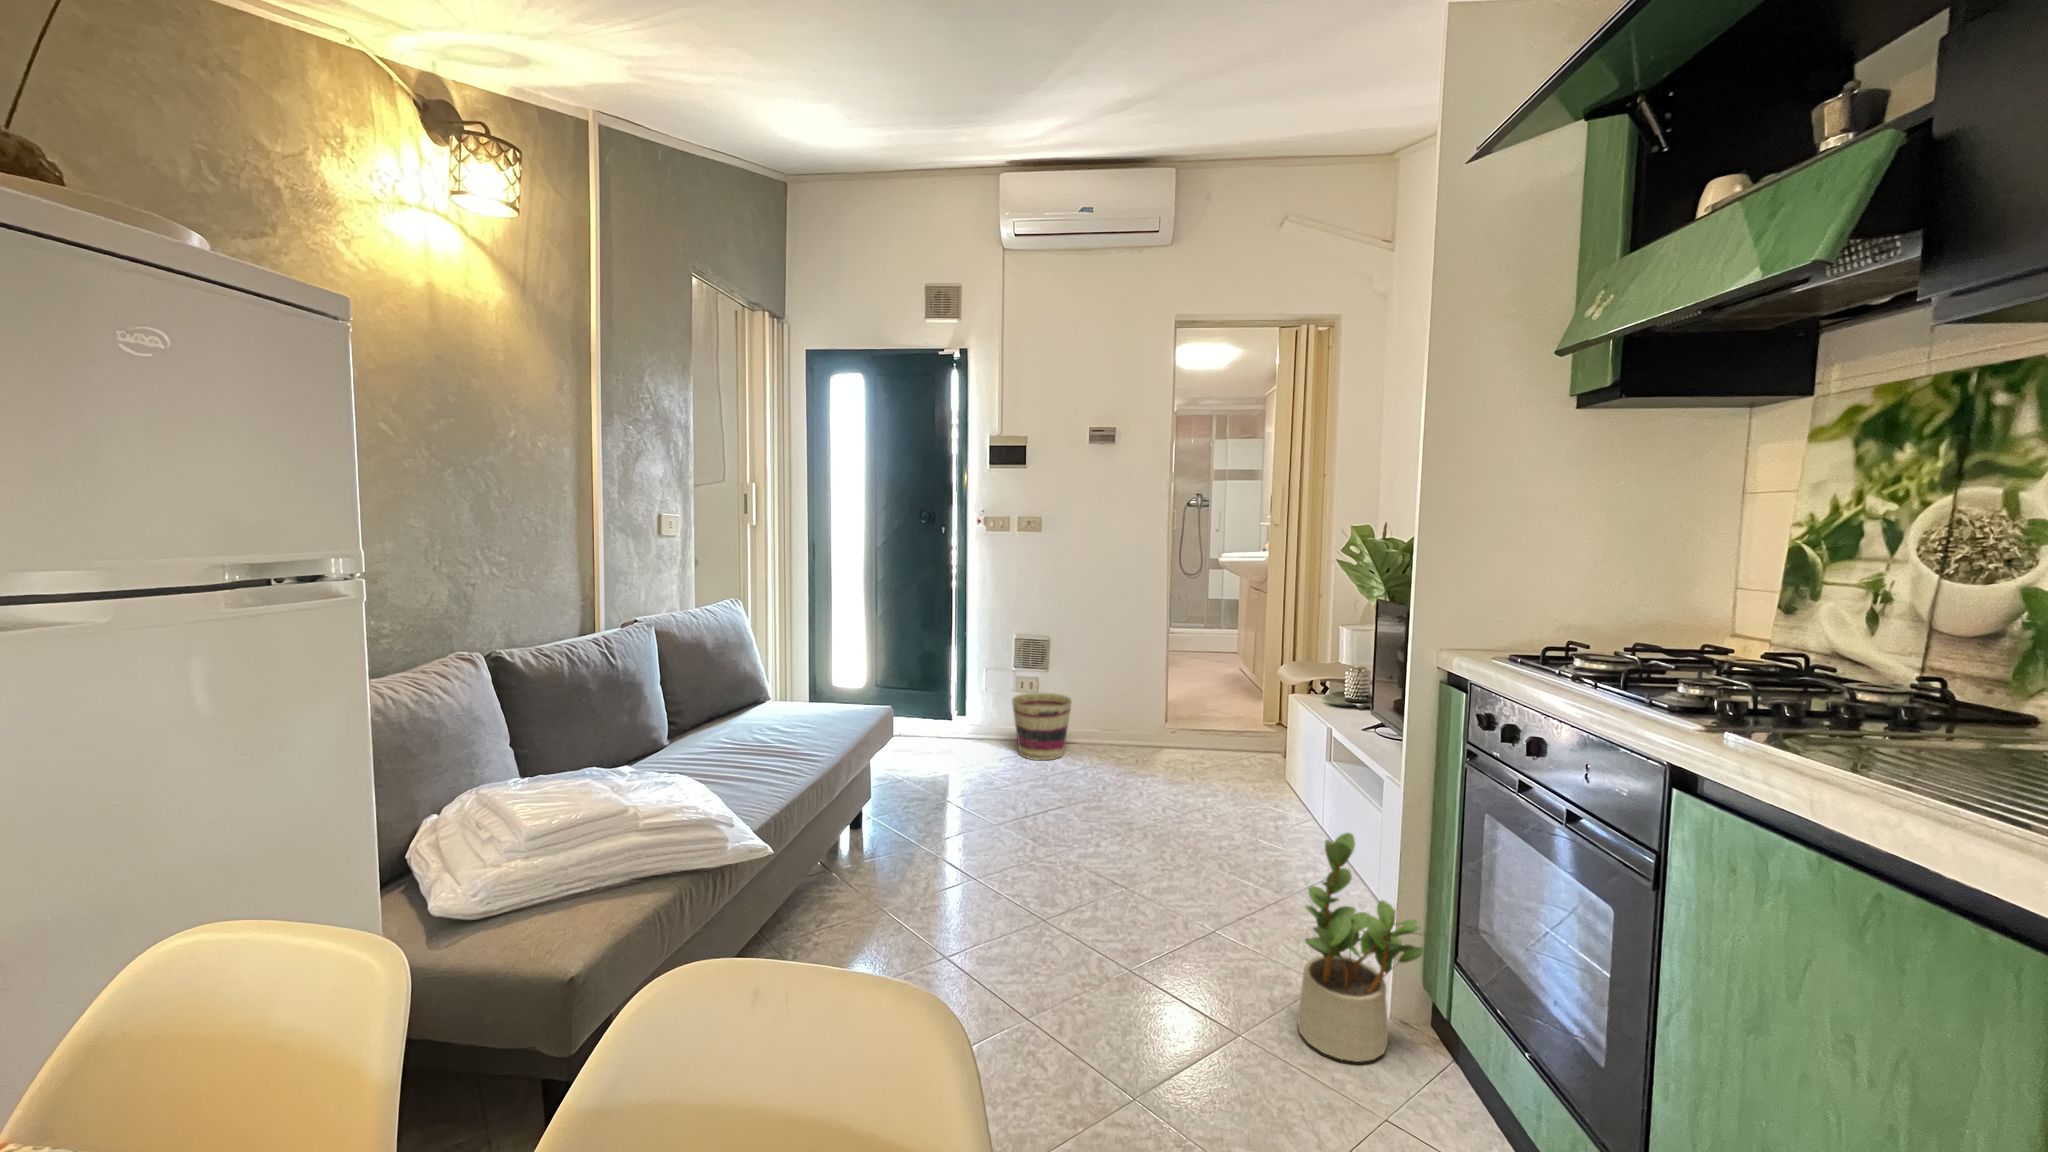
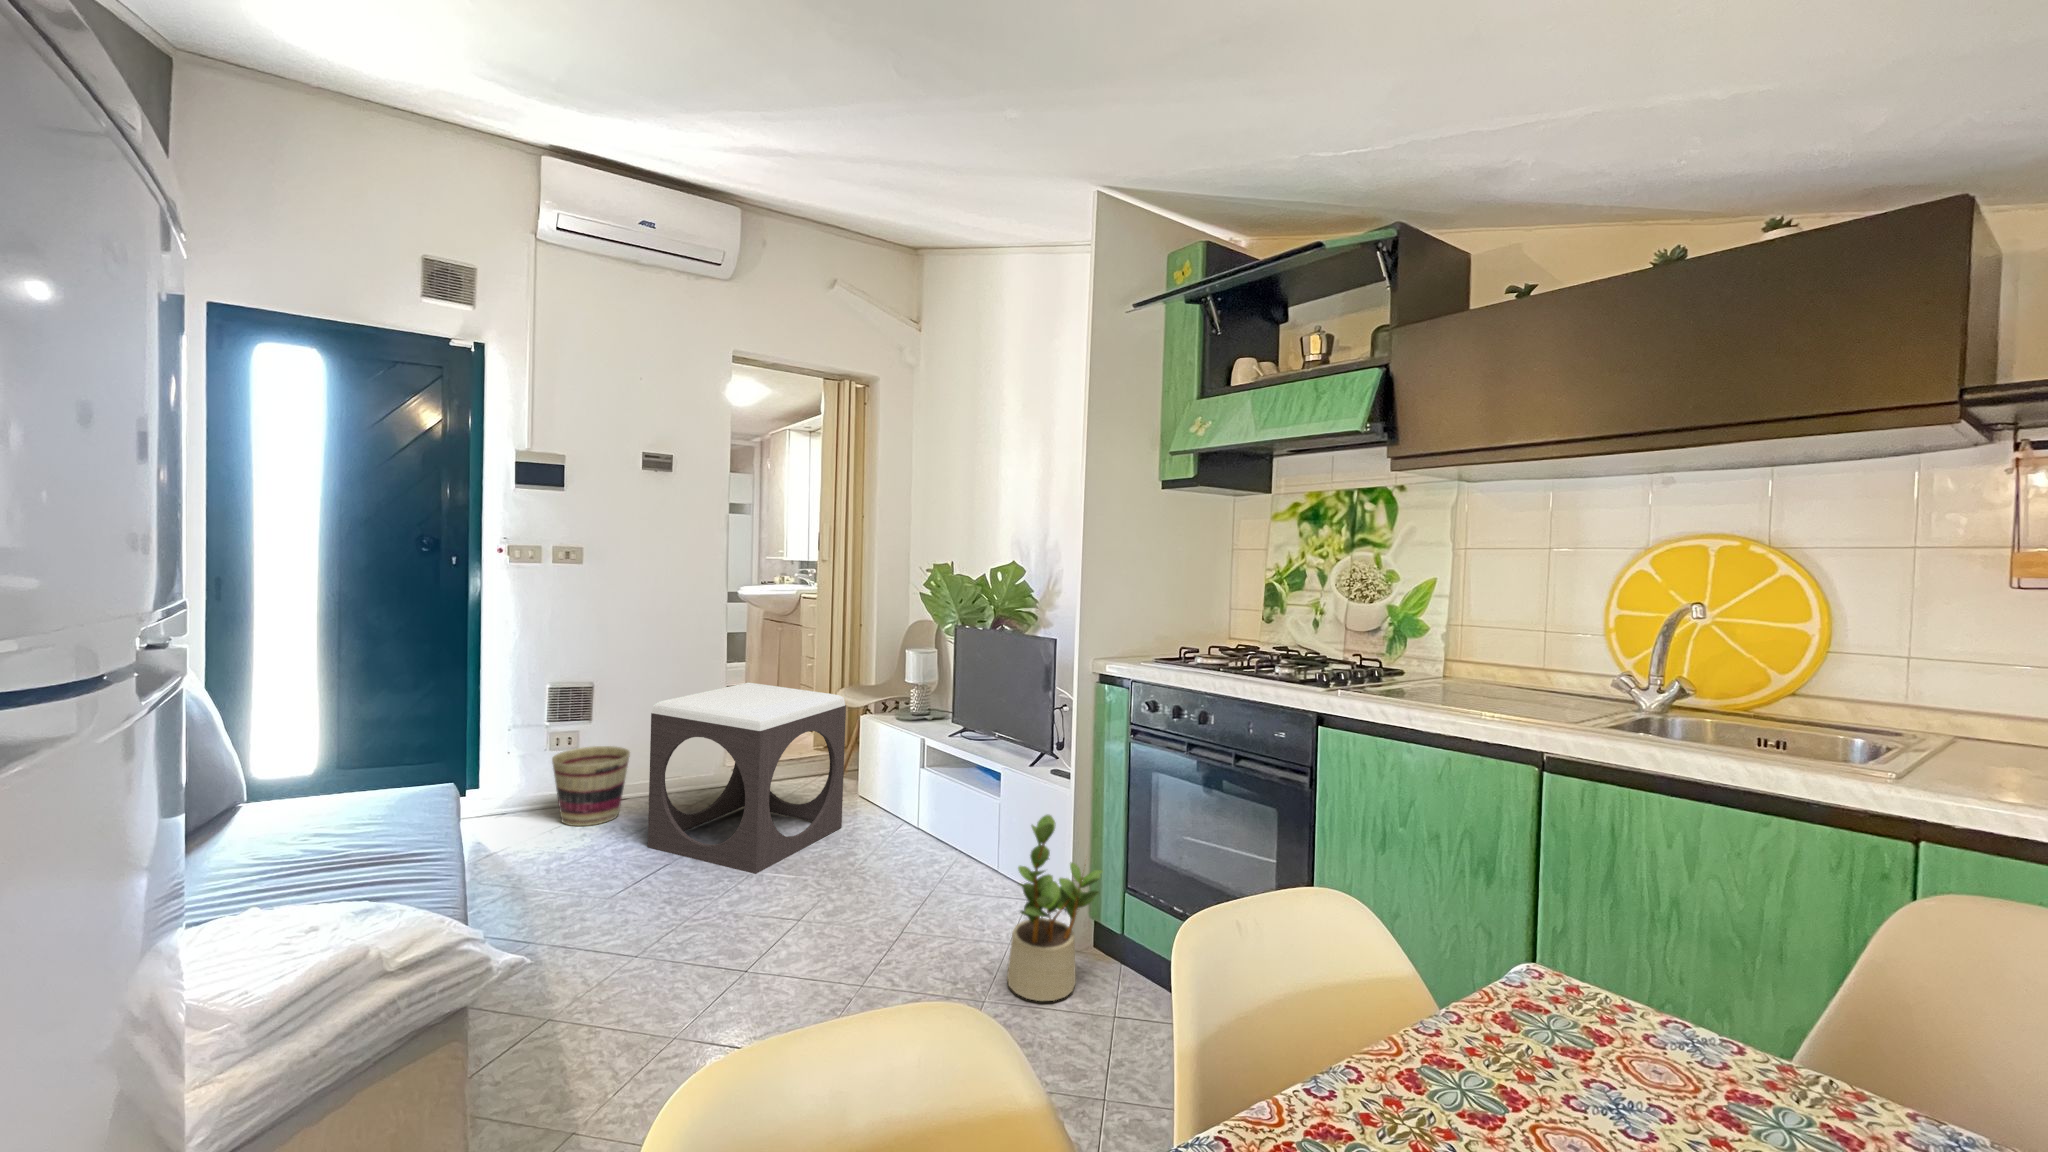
footstool: none [1065,649,1249,833] -> present [648,683,846,874]

